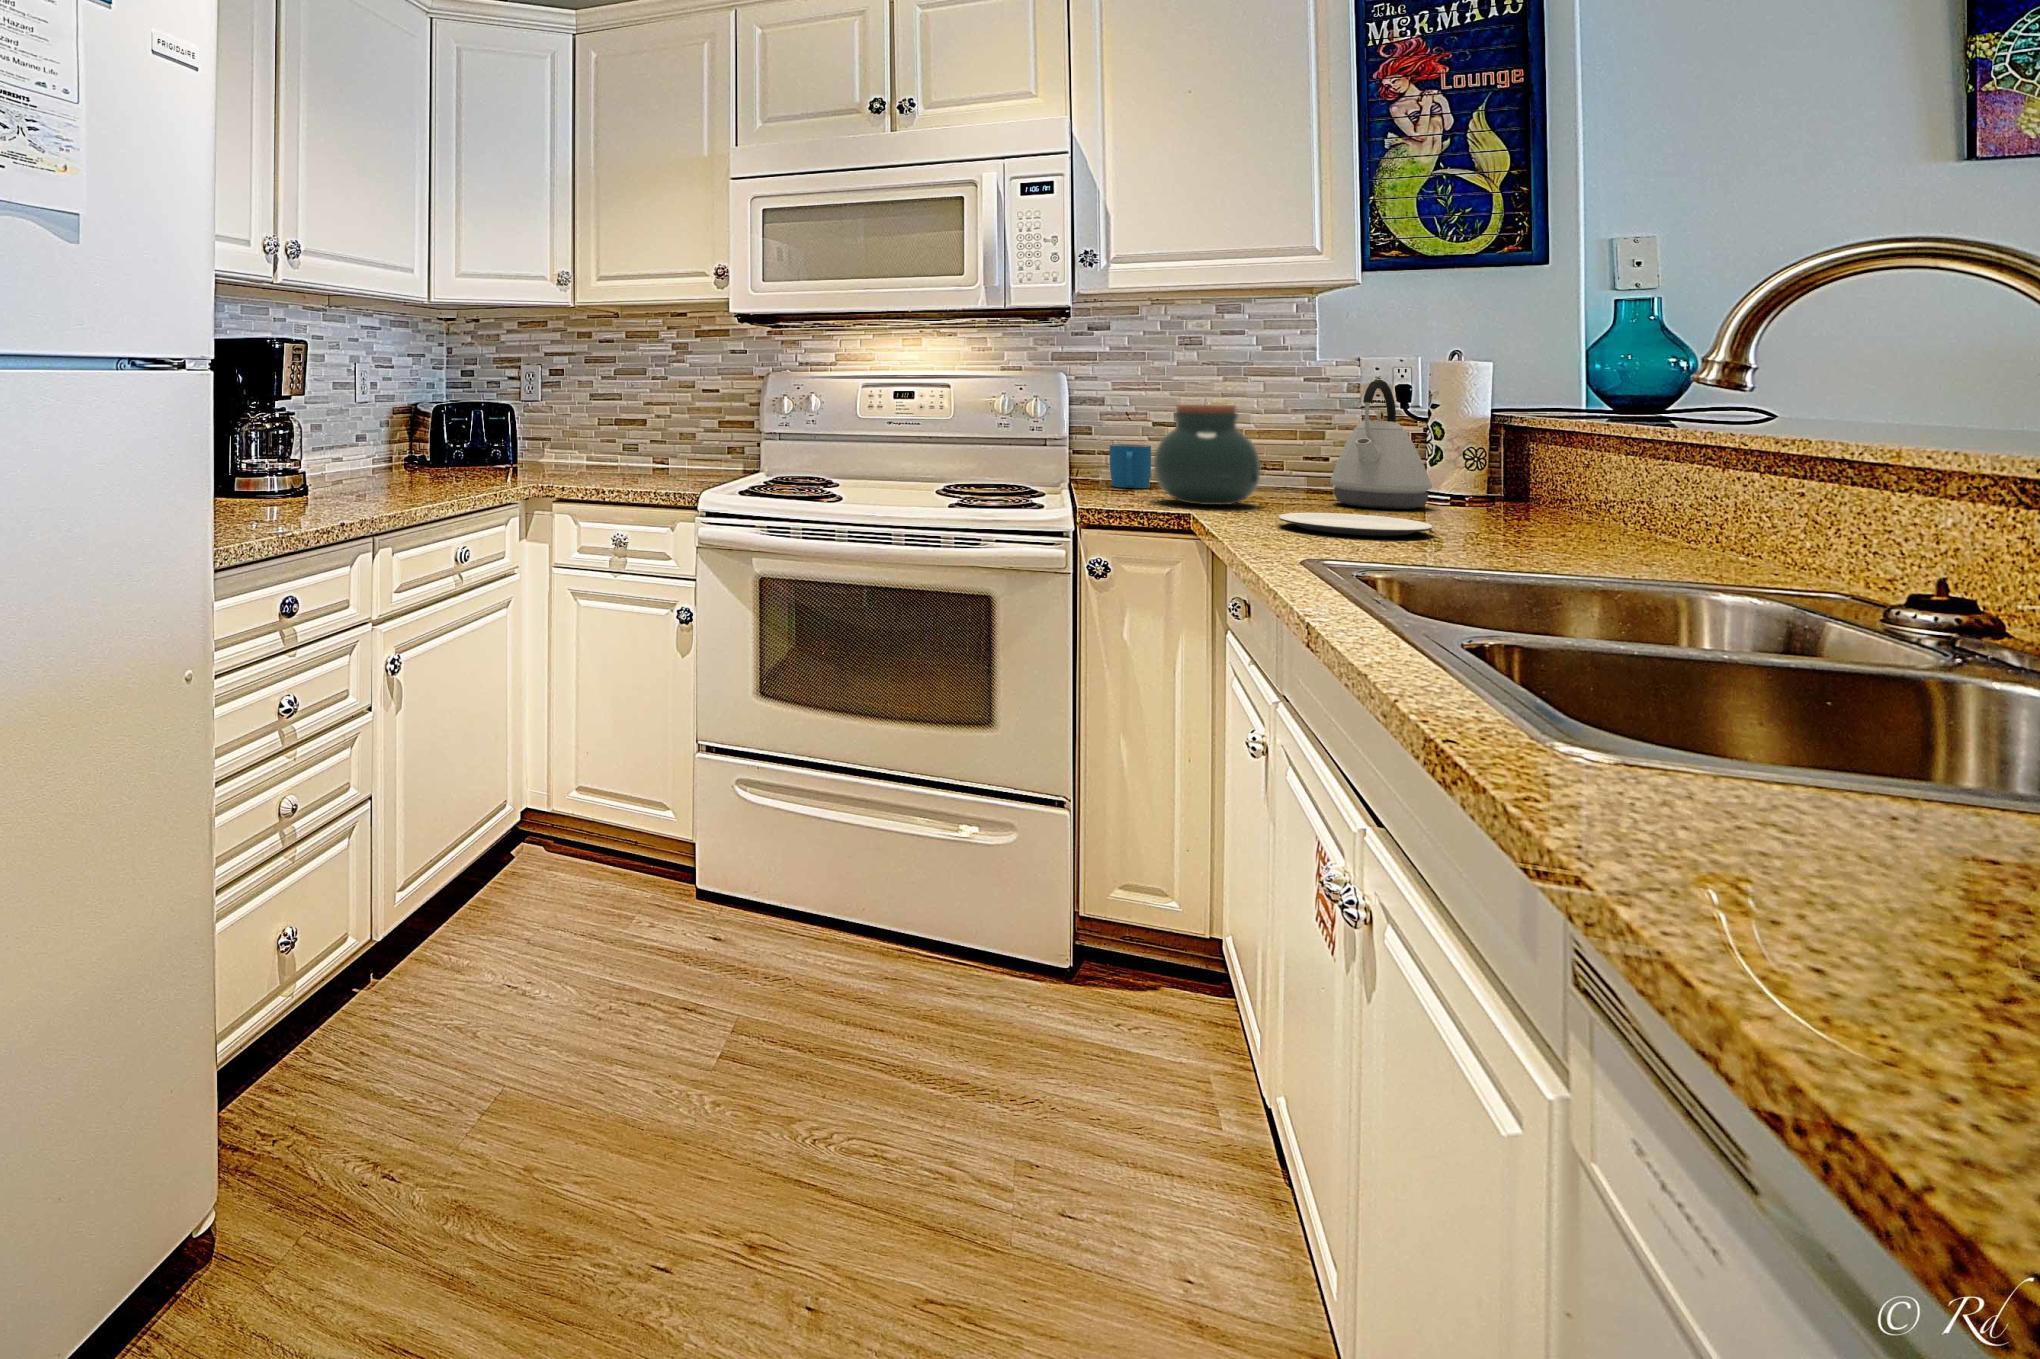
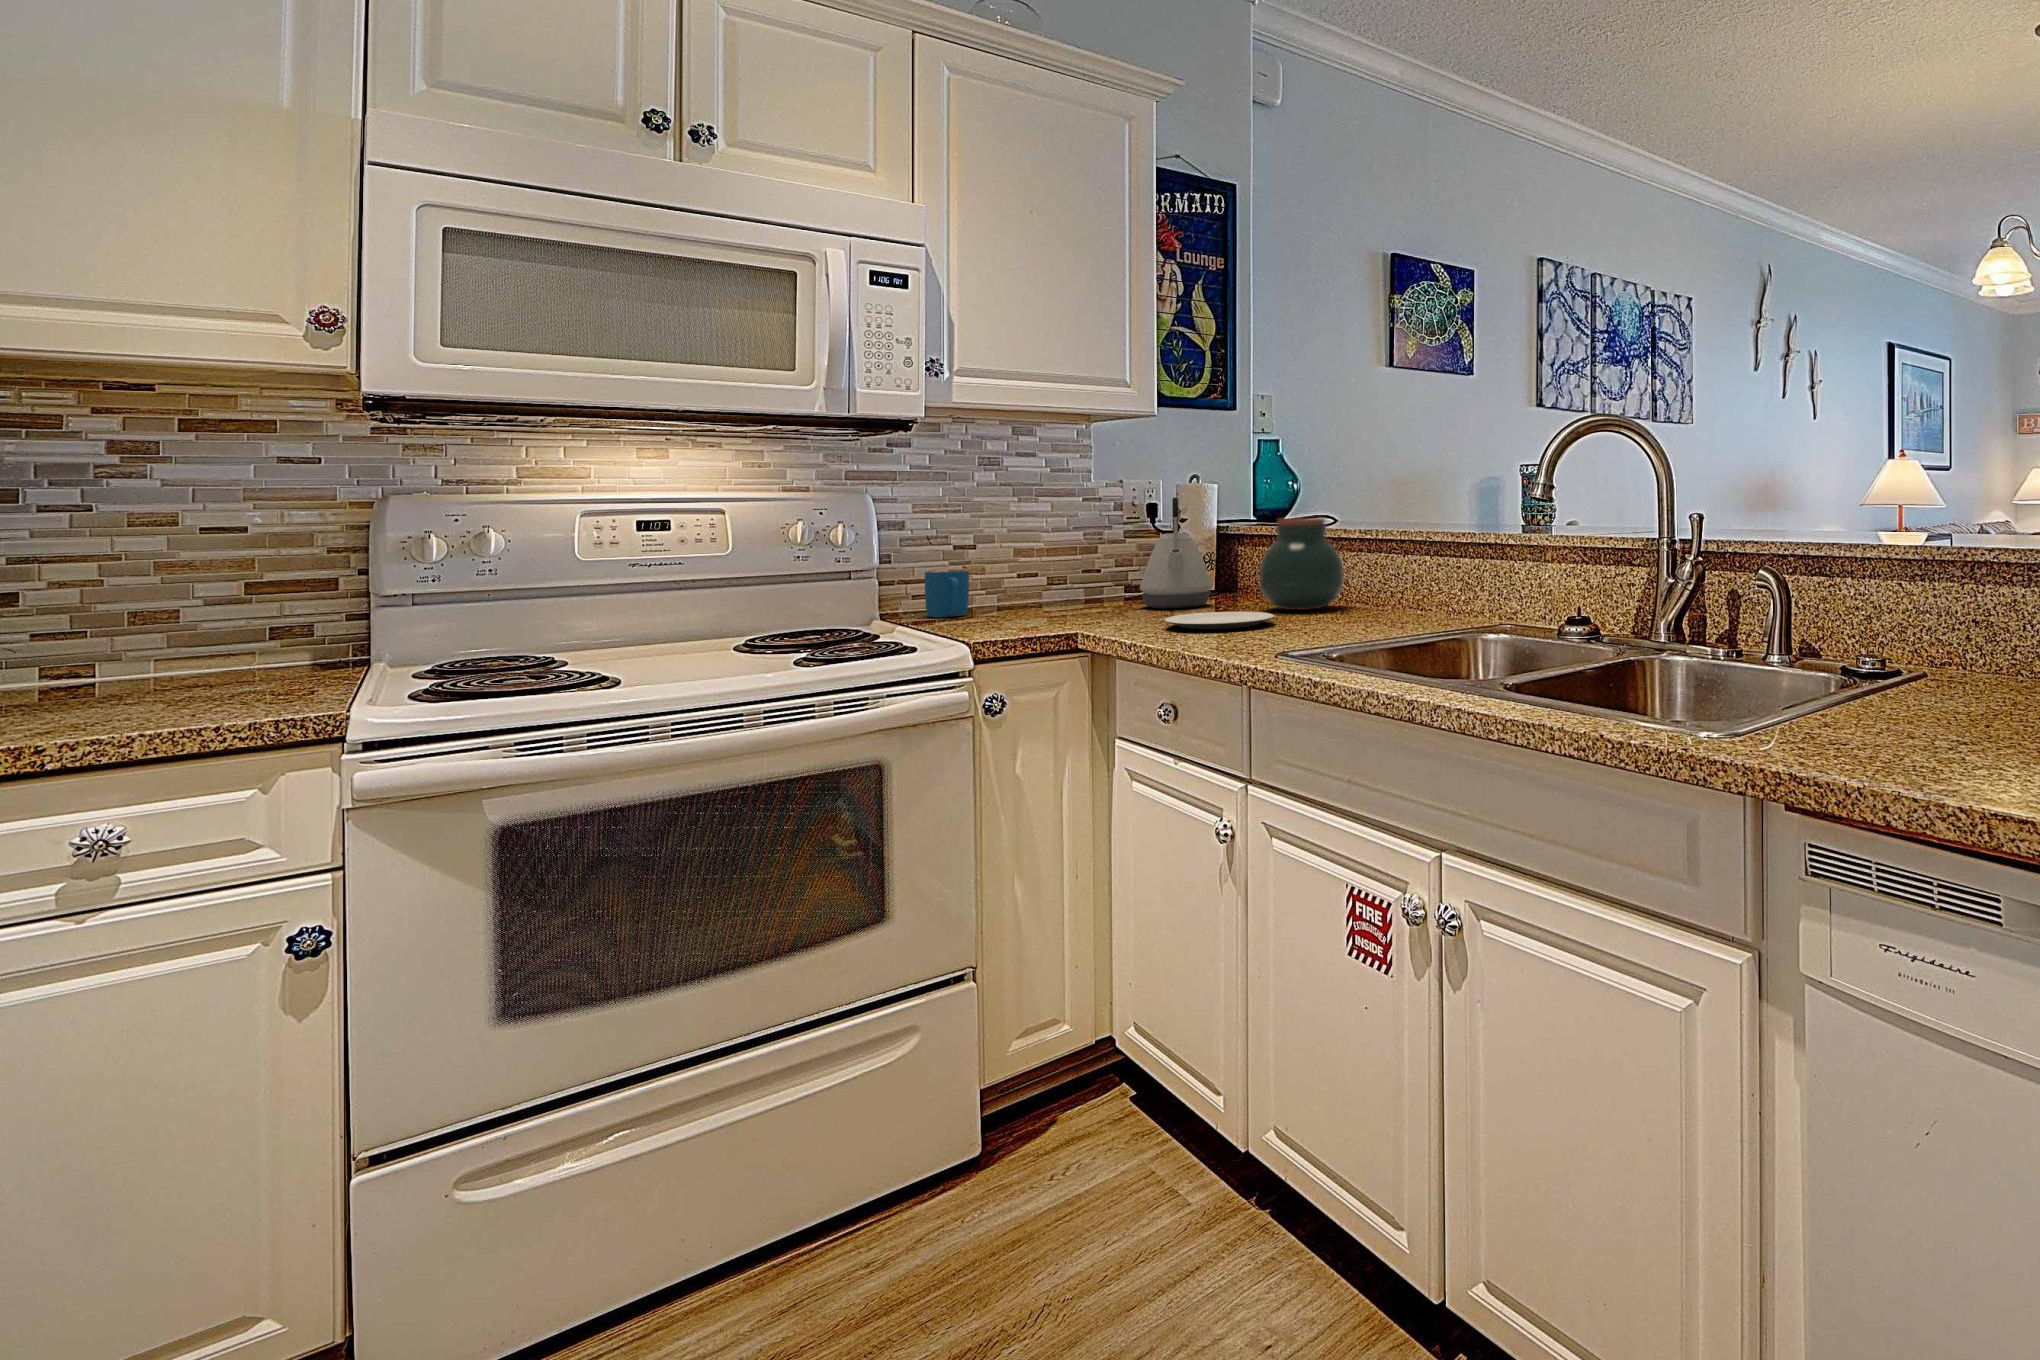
jar: present [1154,404,1260,505] -> present [1259,518,1344,610]

